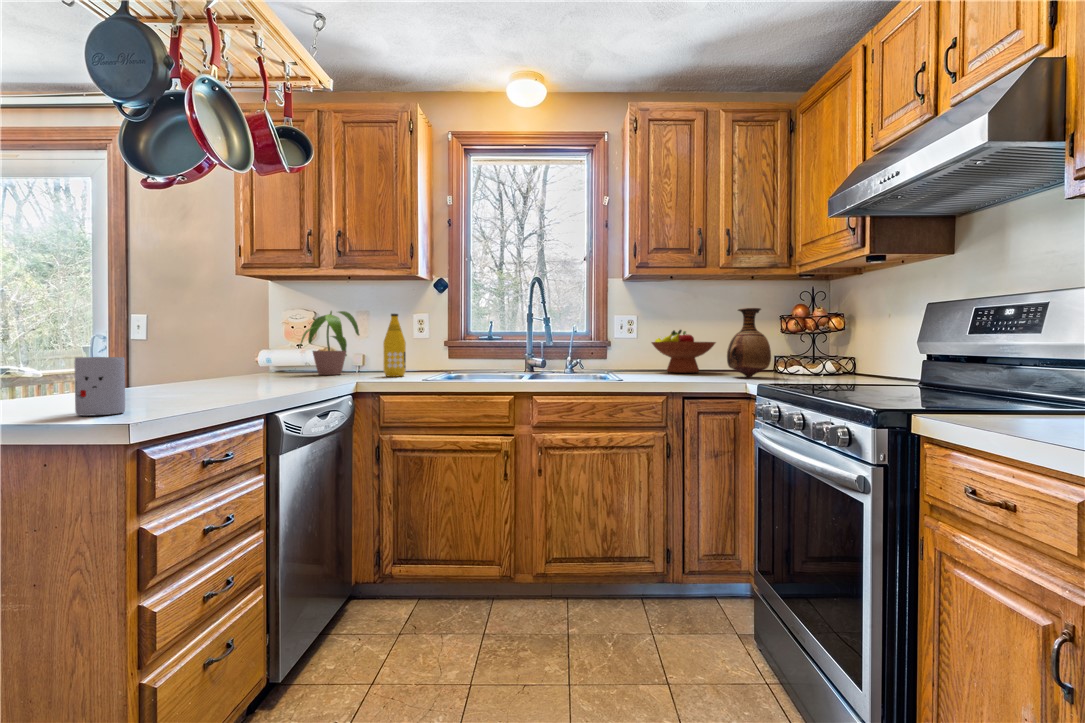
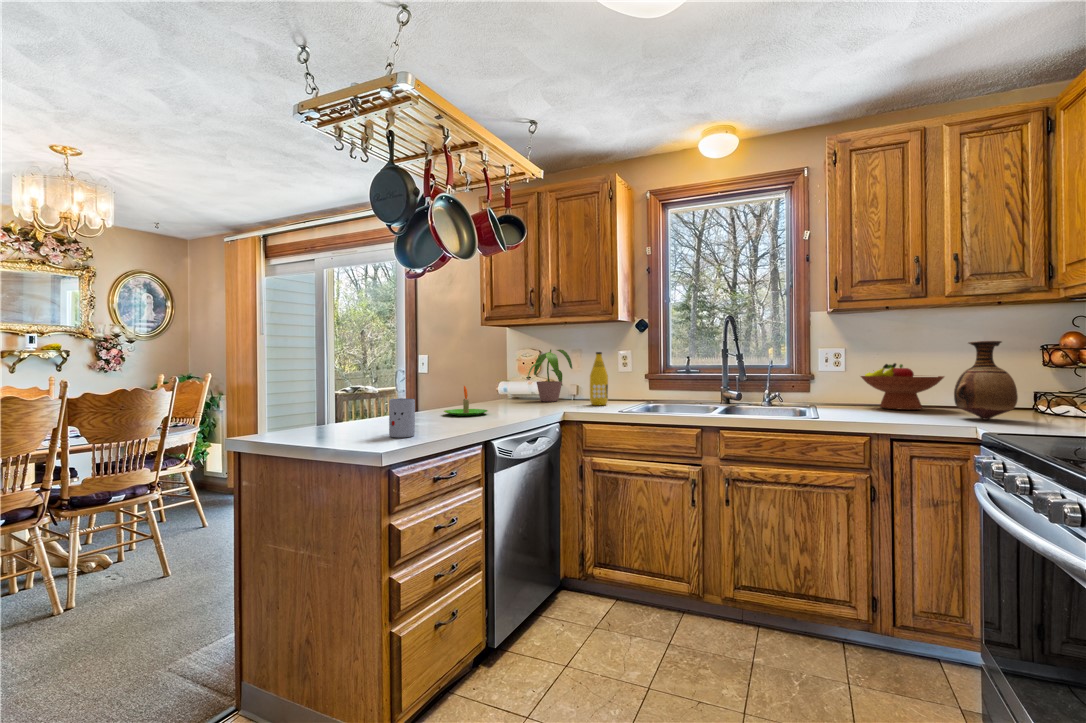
candle: none [174,349,247,390] -> present [444,386,488,416]

